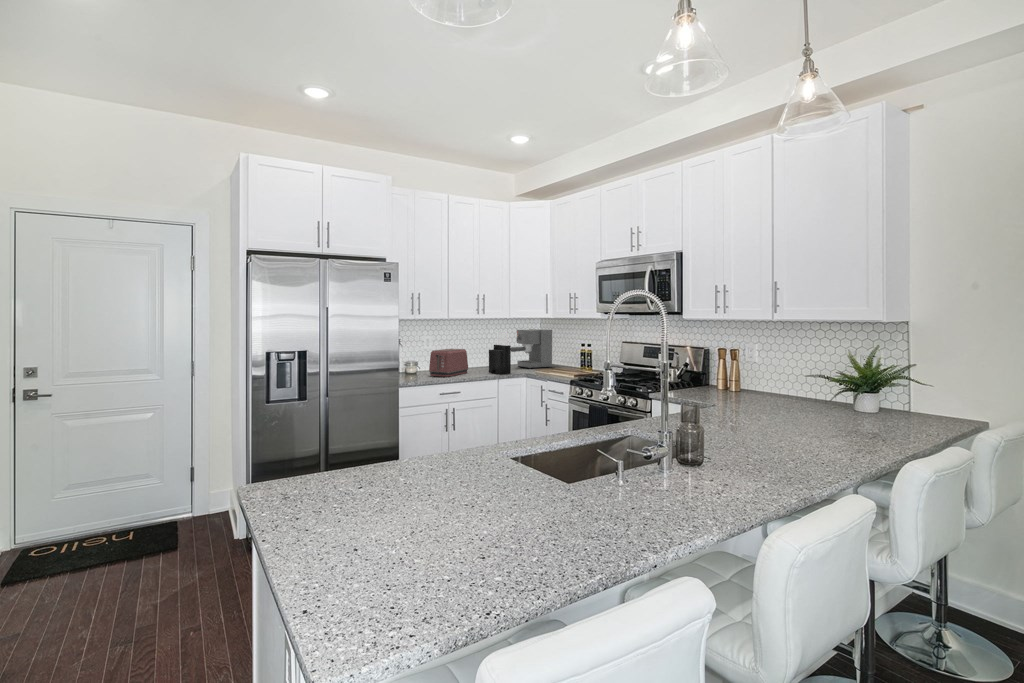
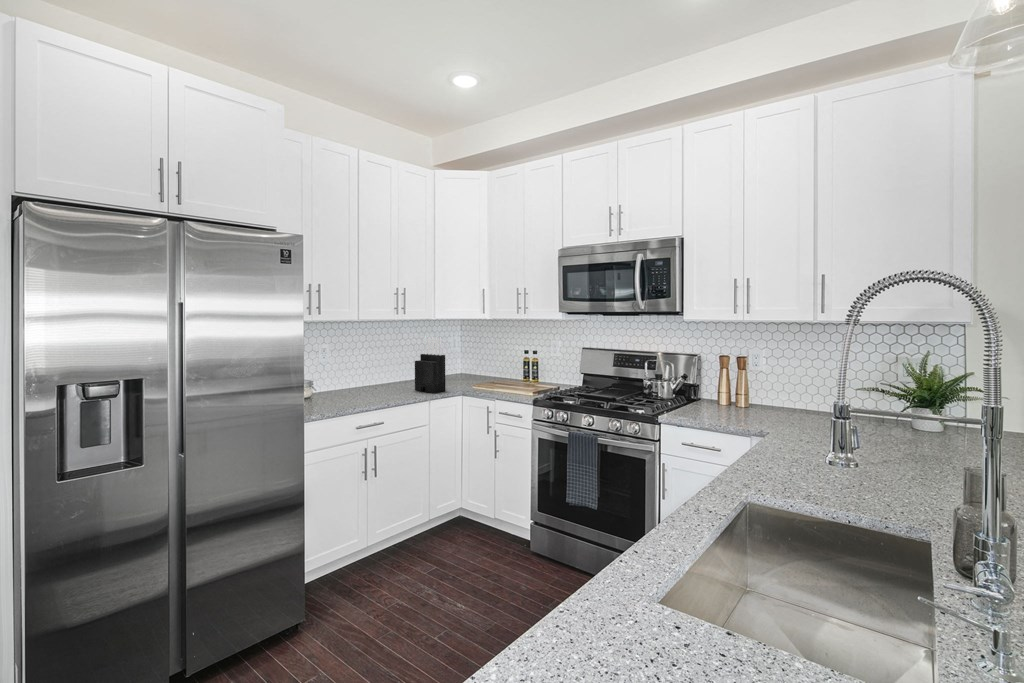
coffee maker: present [511,329,552,368] -> none [438,333,487,382]
toaster: present [429,349,468,377] -> none [335,361,387,400]

